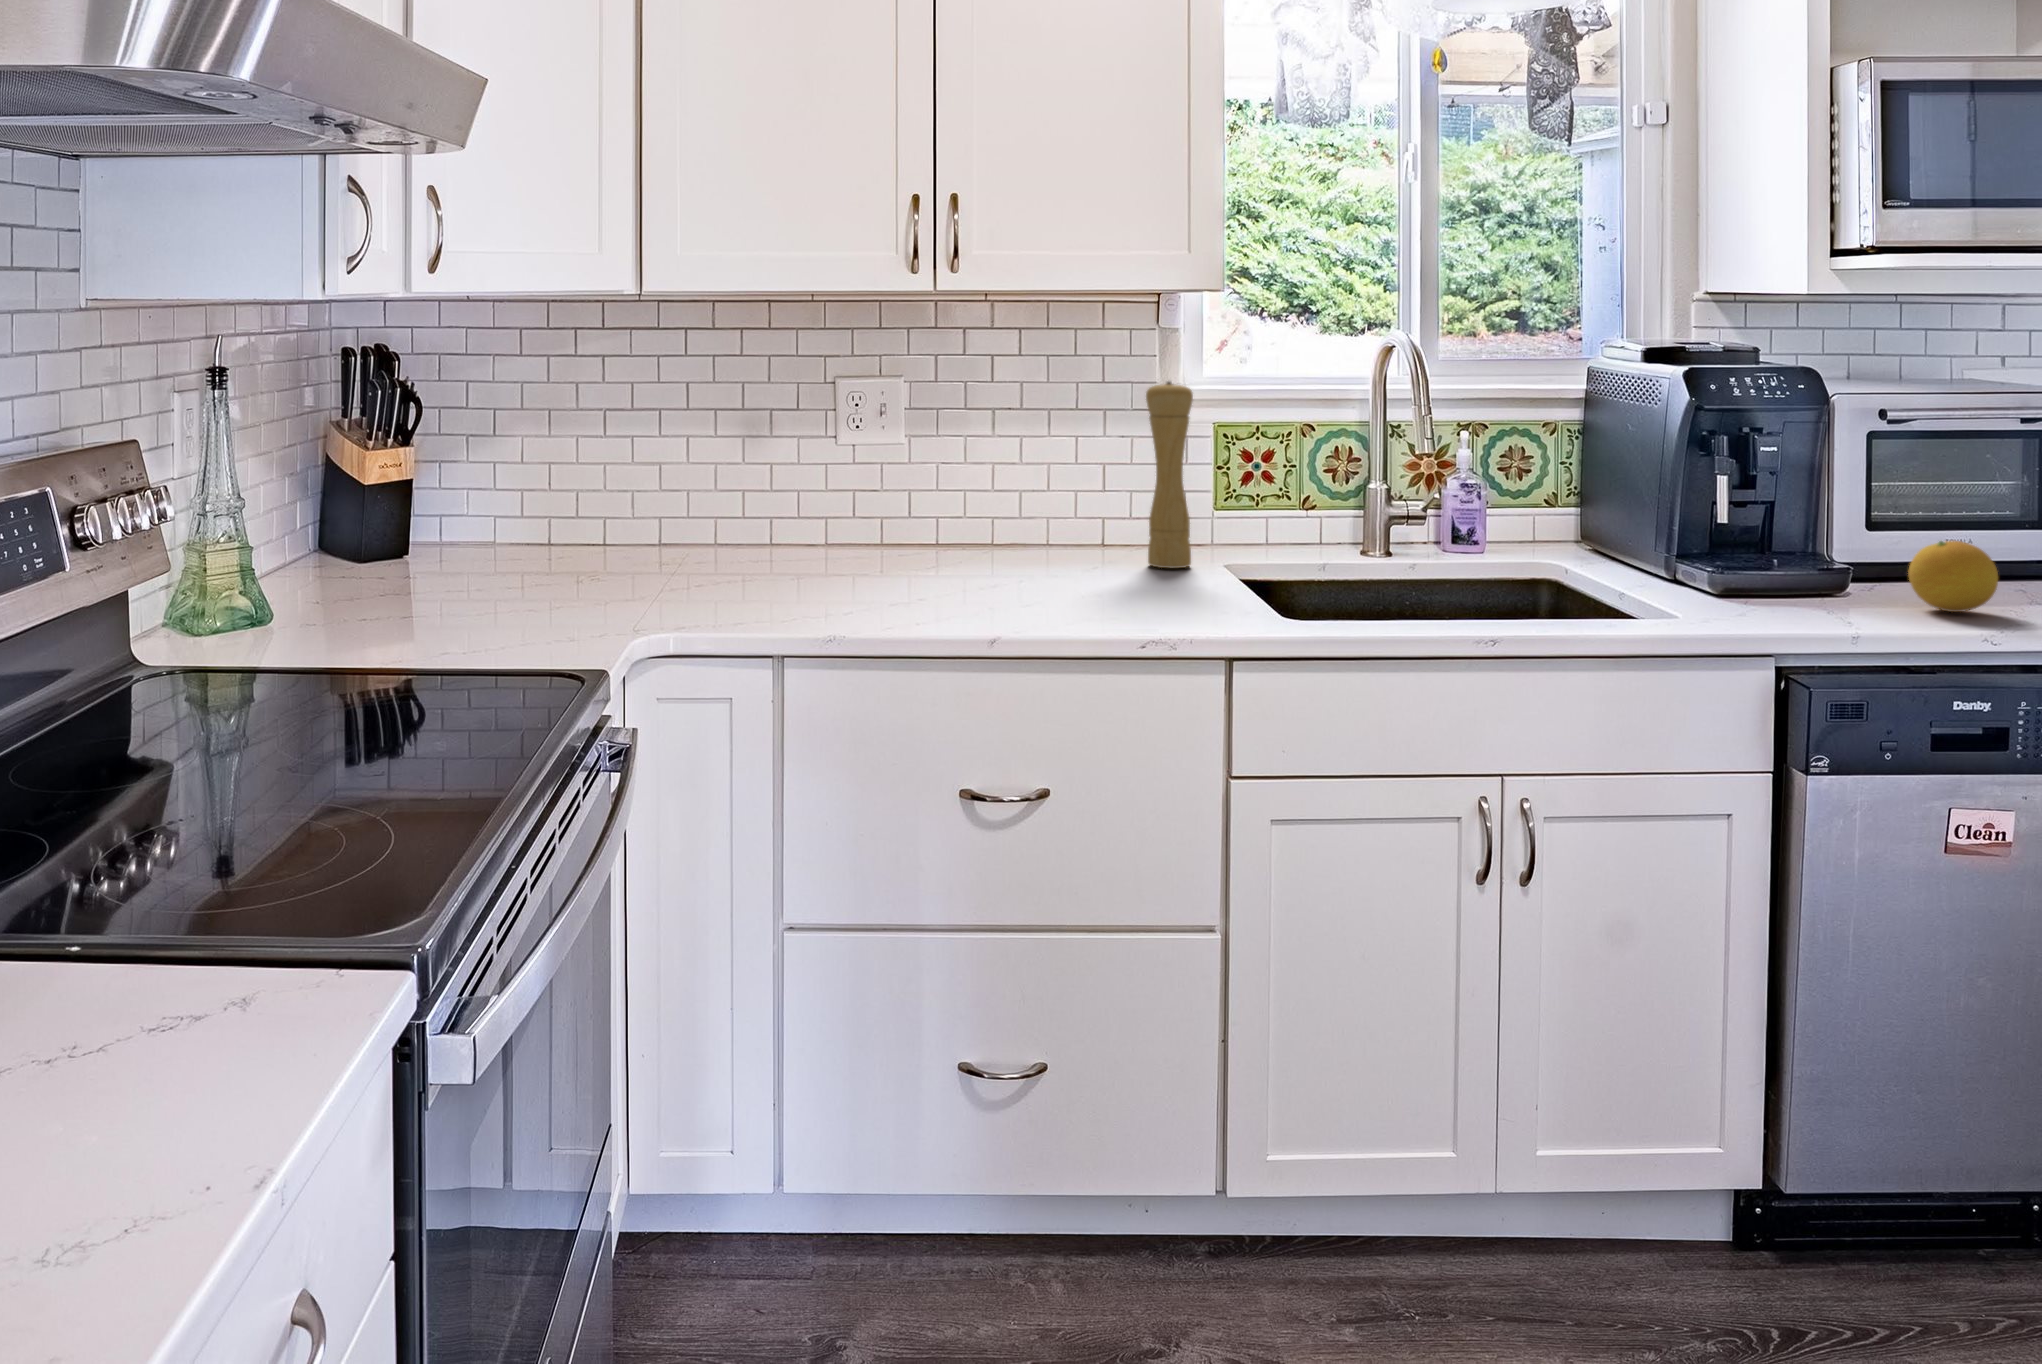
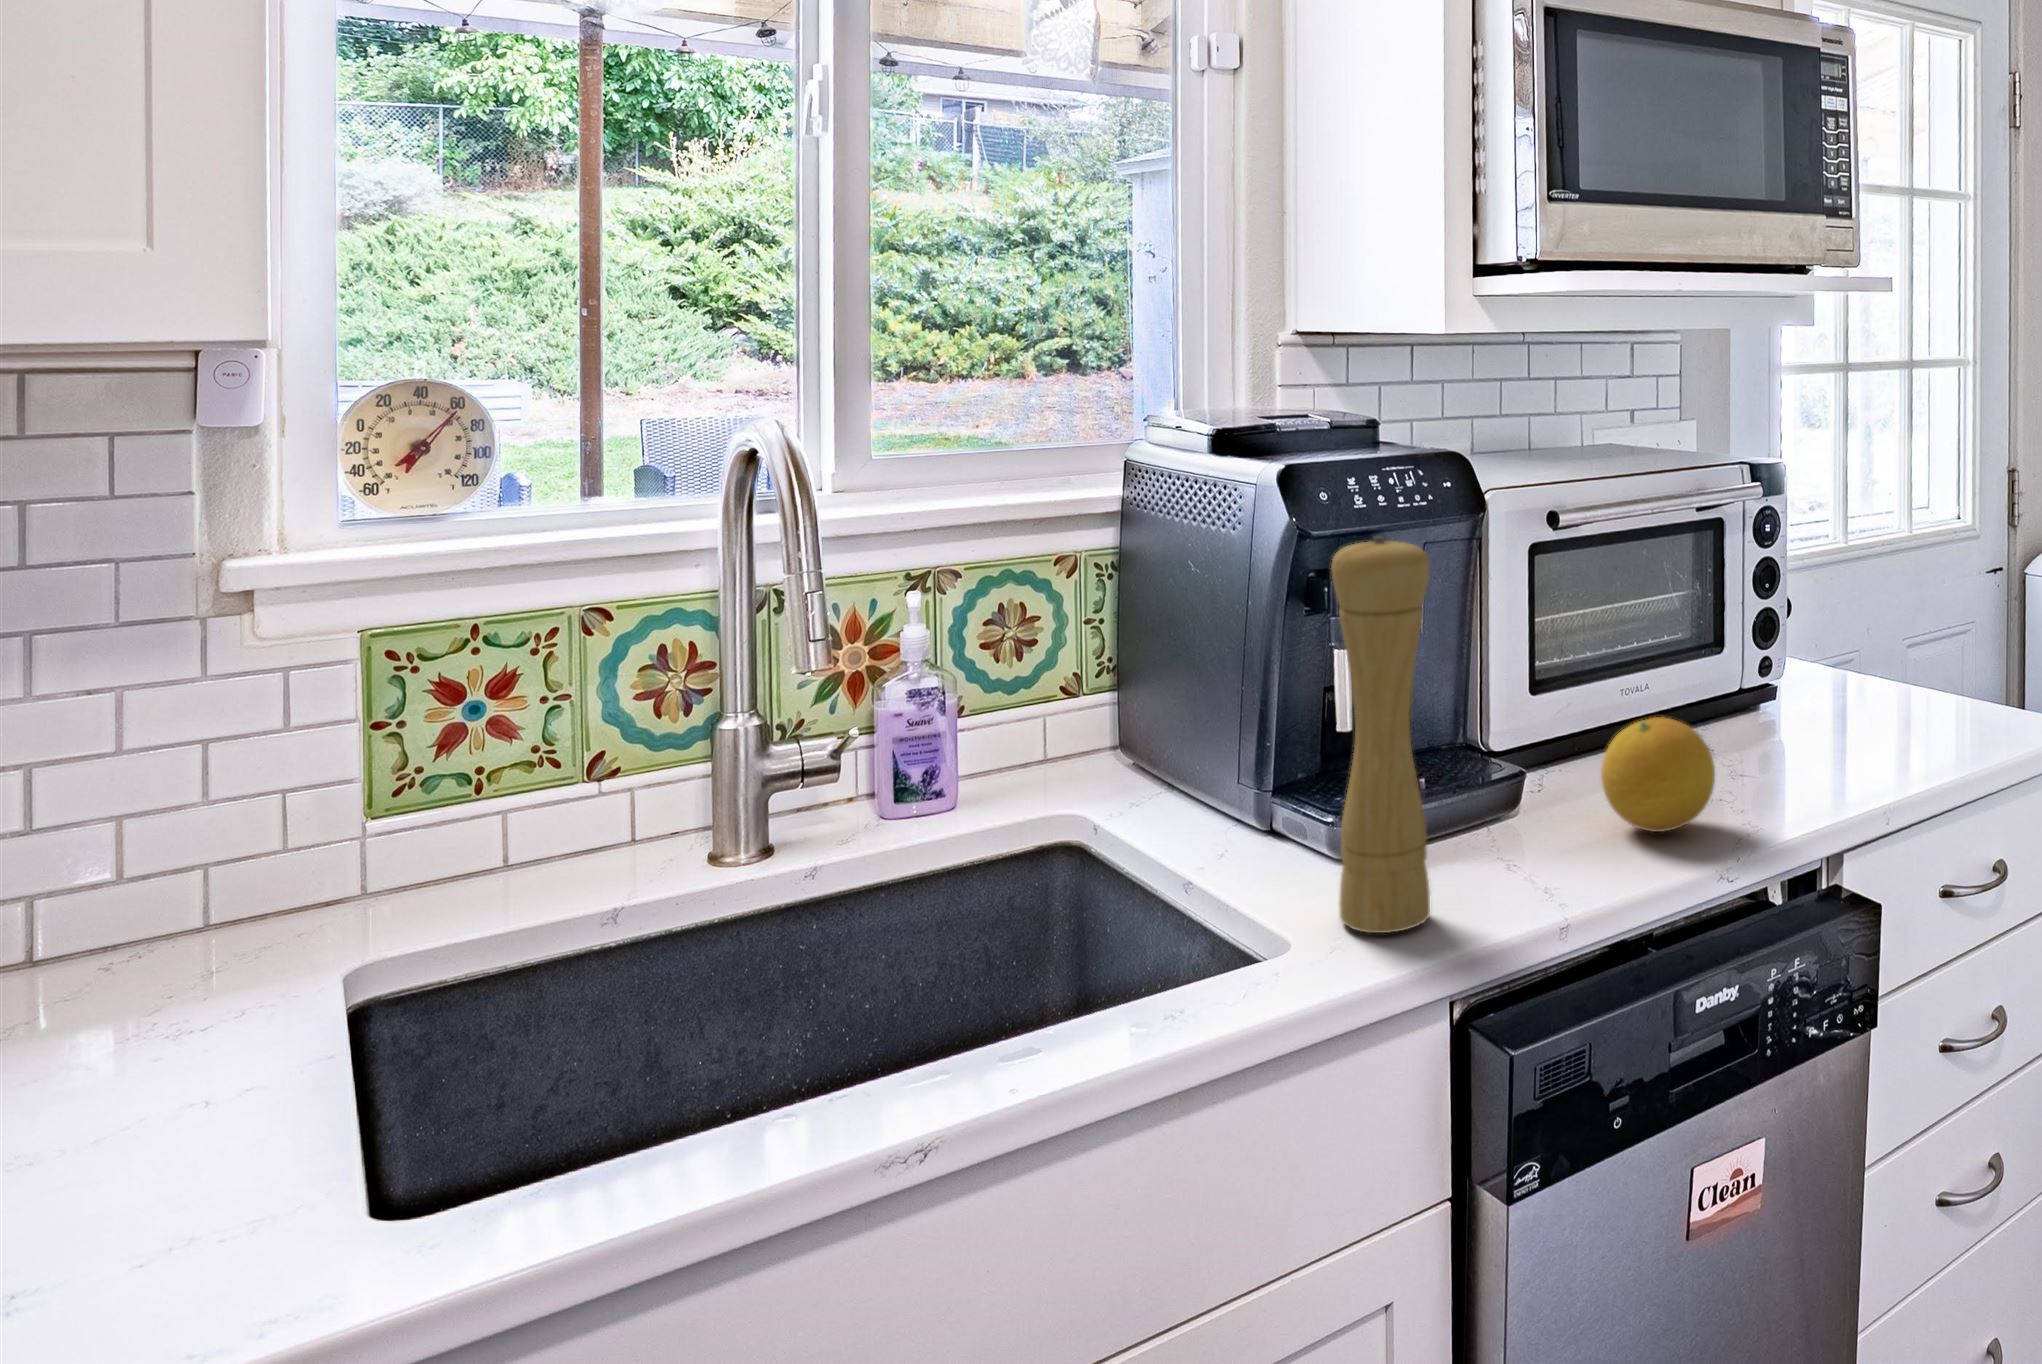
pepper mill: present [1146,381,1193,568] -> present [1331,536,1430,933]

